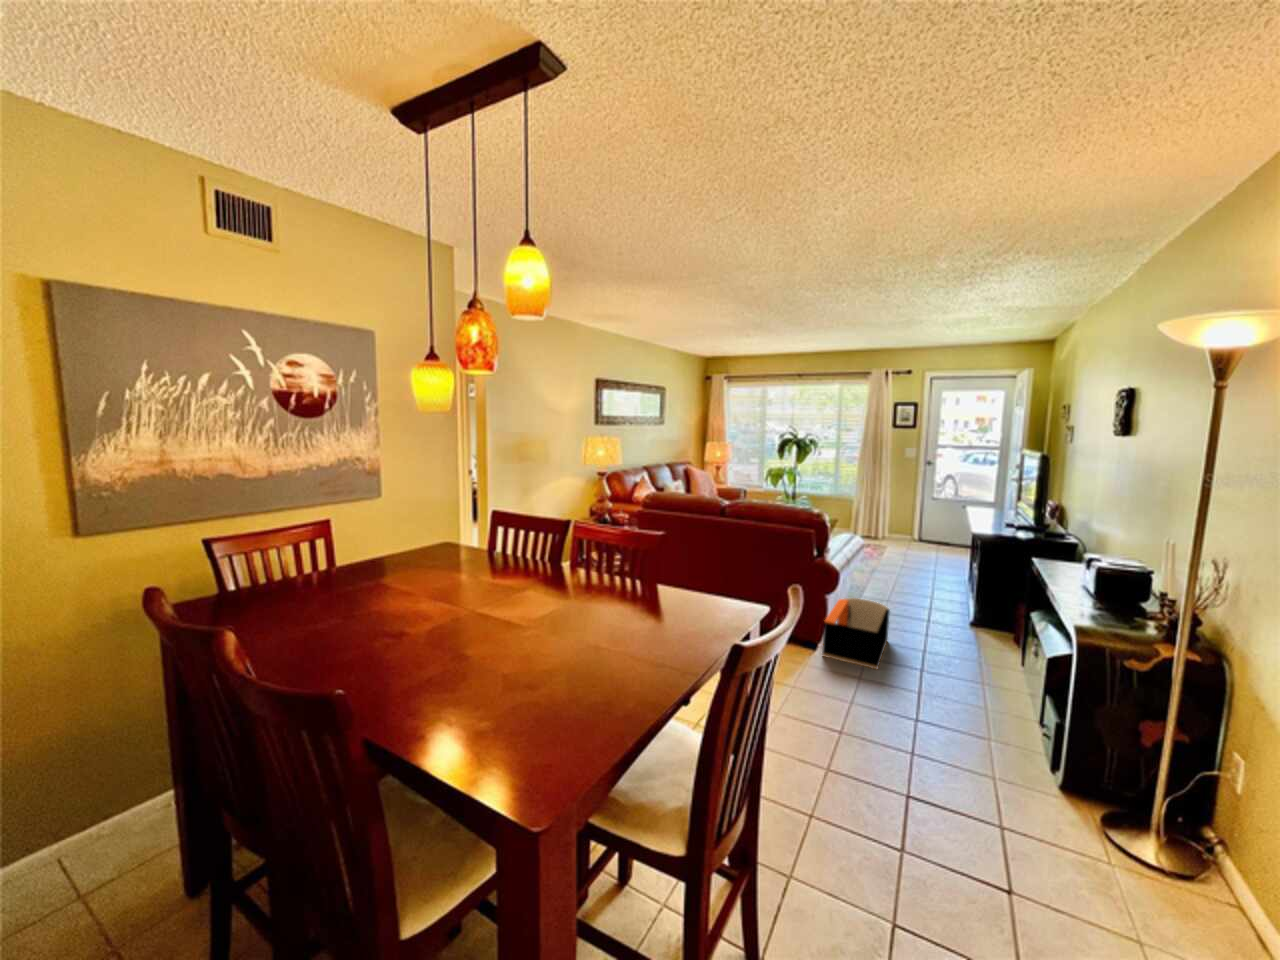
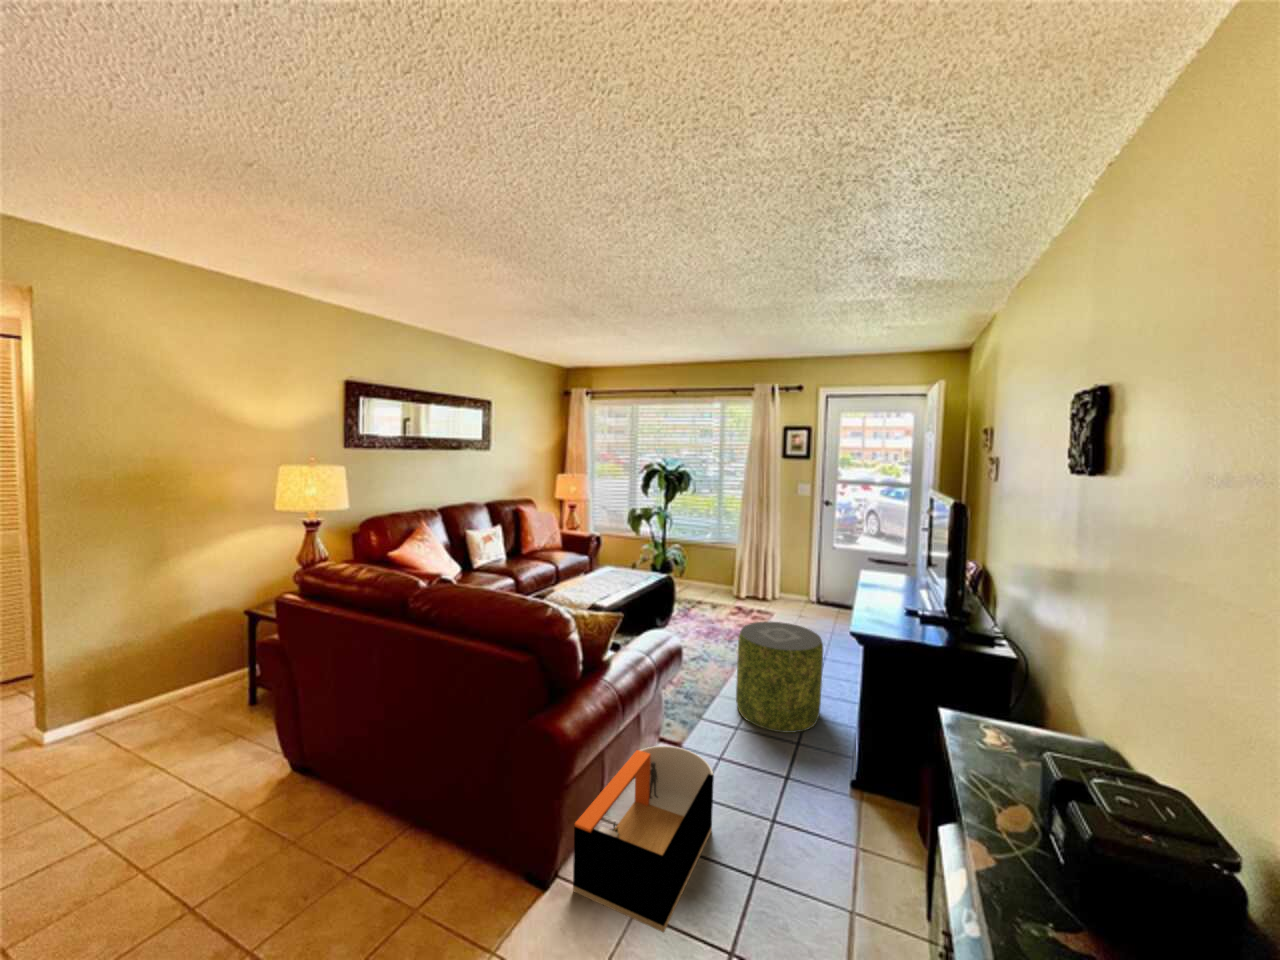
pouf: none [879,540,943,606] -> present [736,622,823,733]

